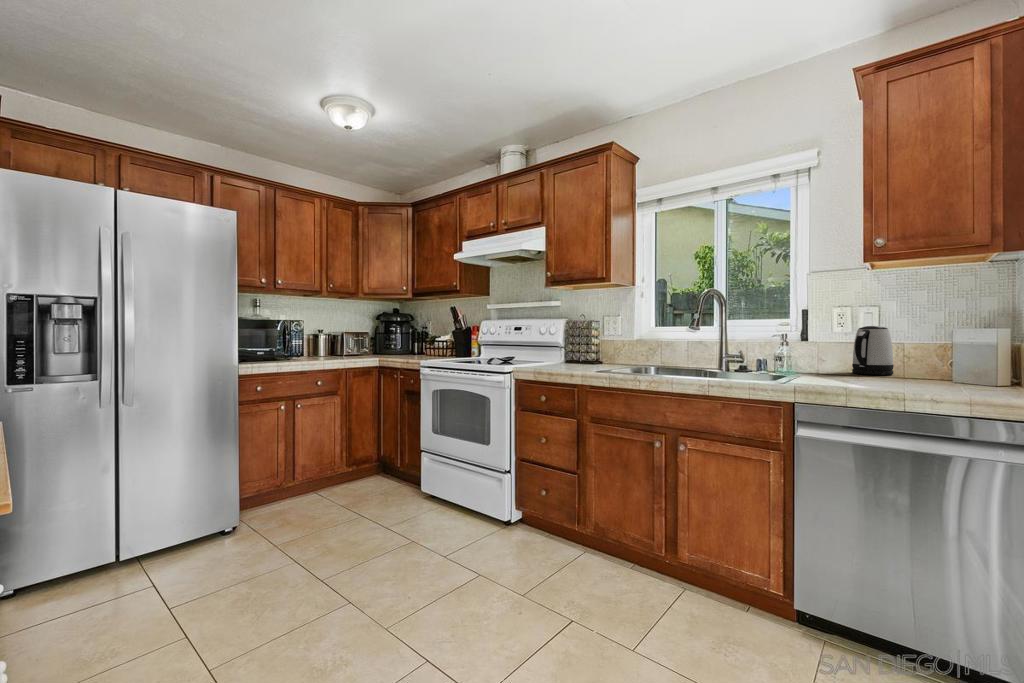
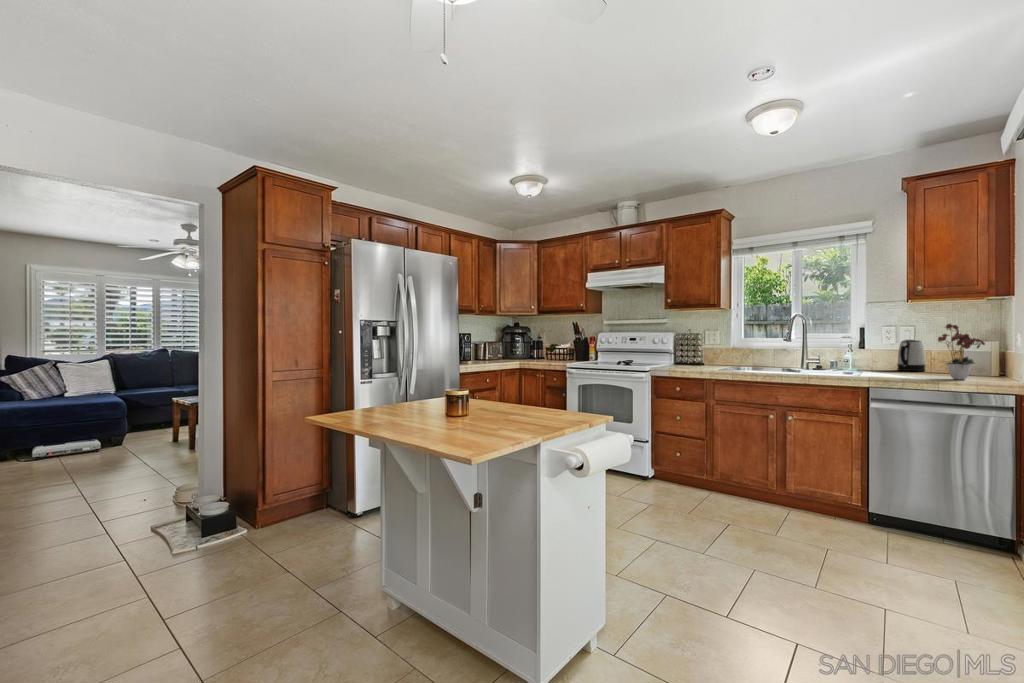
flower arrangement: none [902,293,992,392] -> present [938,324,985,380]

